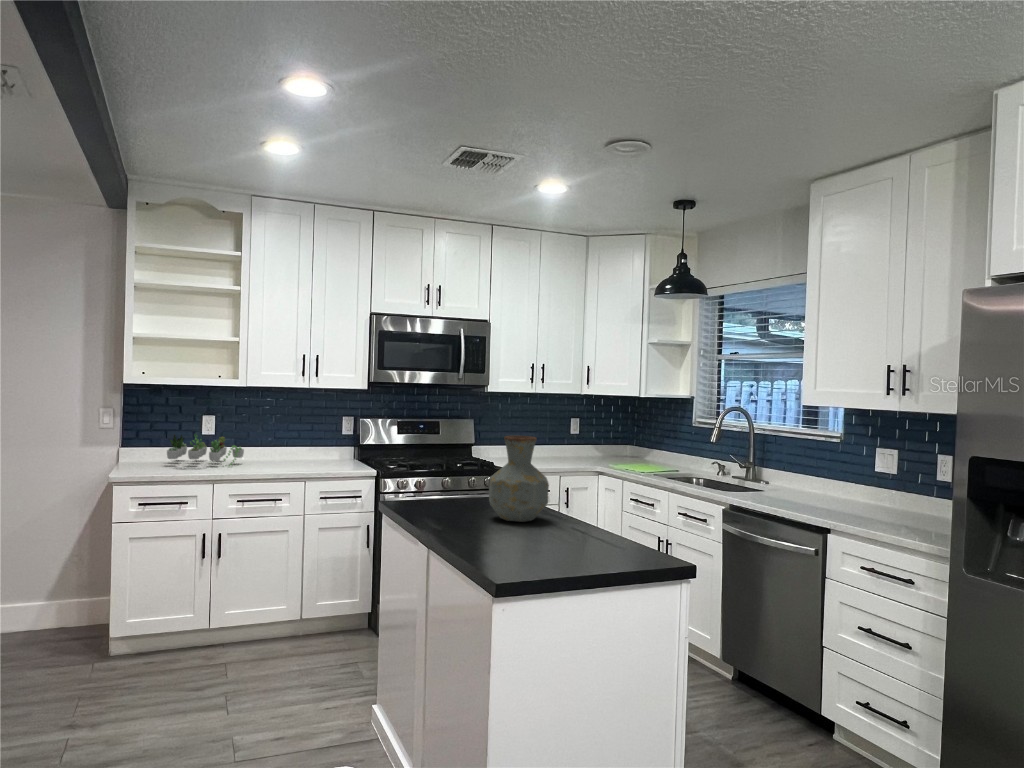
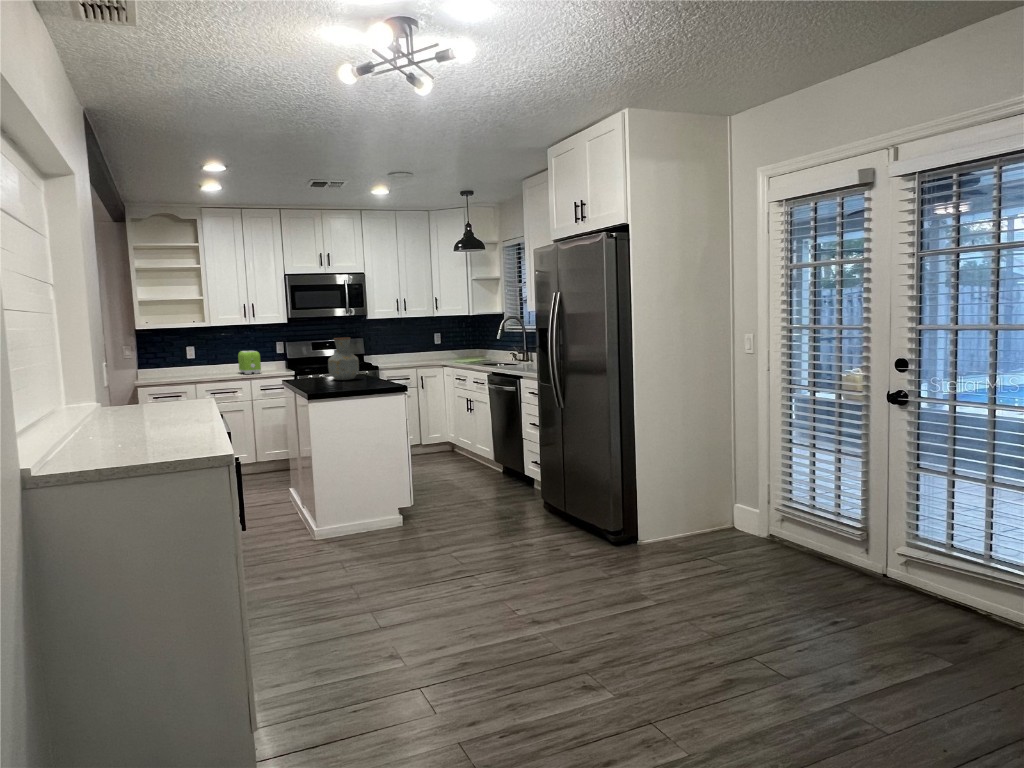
toaster: none [283,430,322,470] -> present [238,351,261,374]
succulent plant: present [167,435,244,466] -> none [167,356,214,375]

